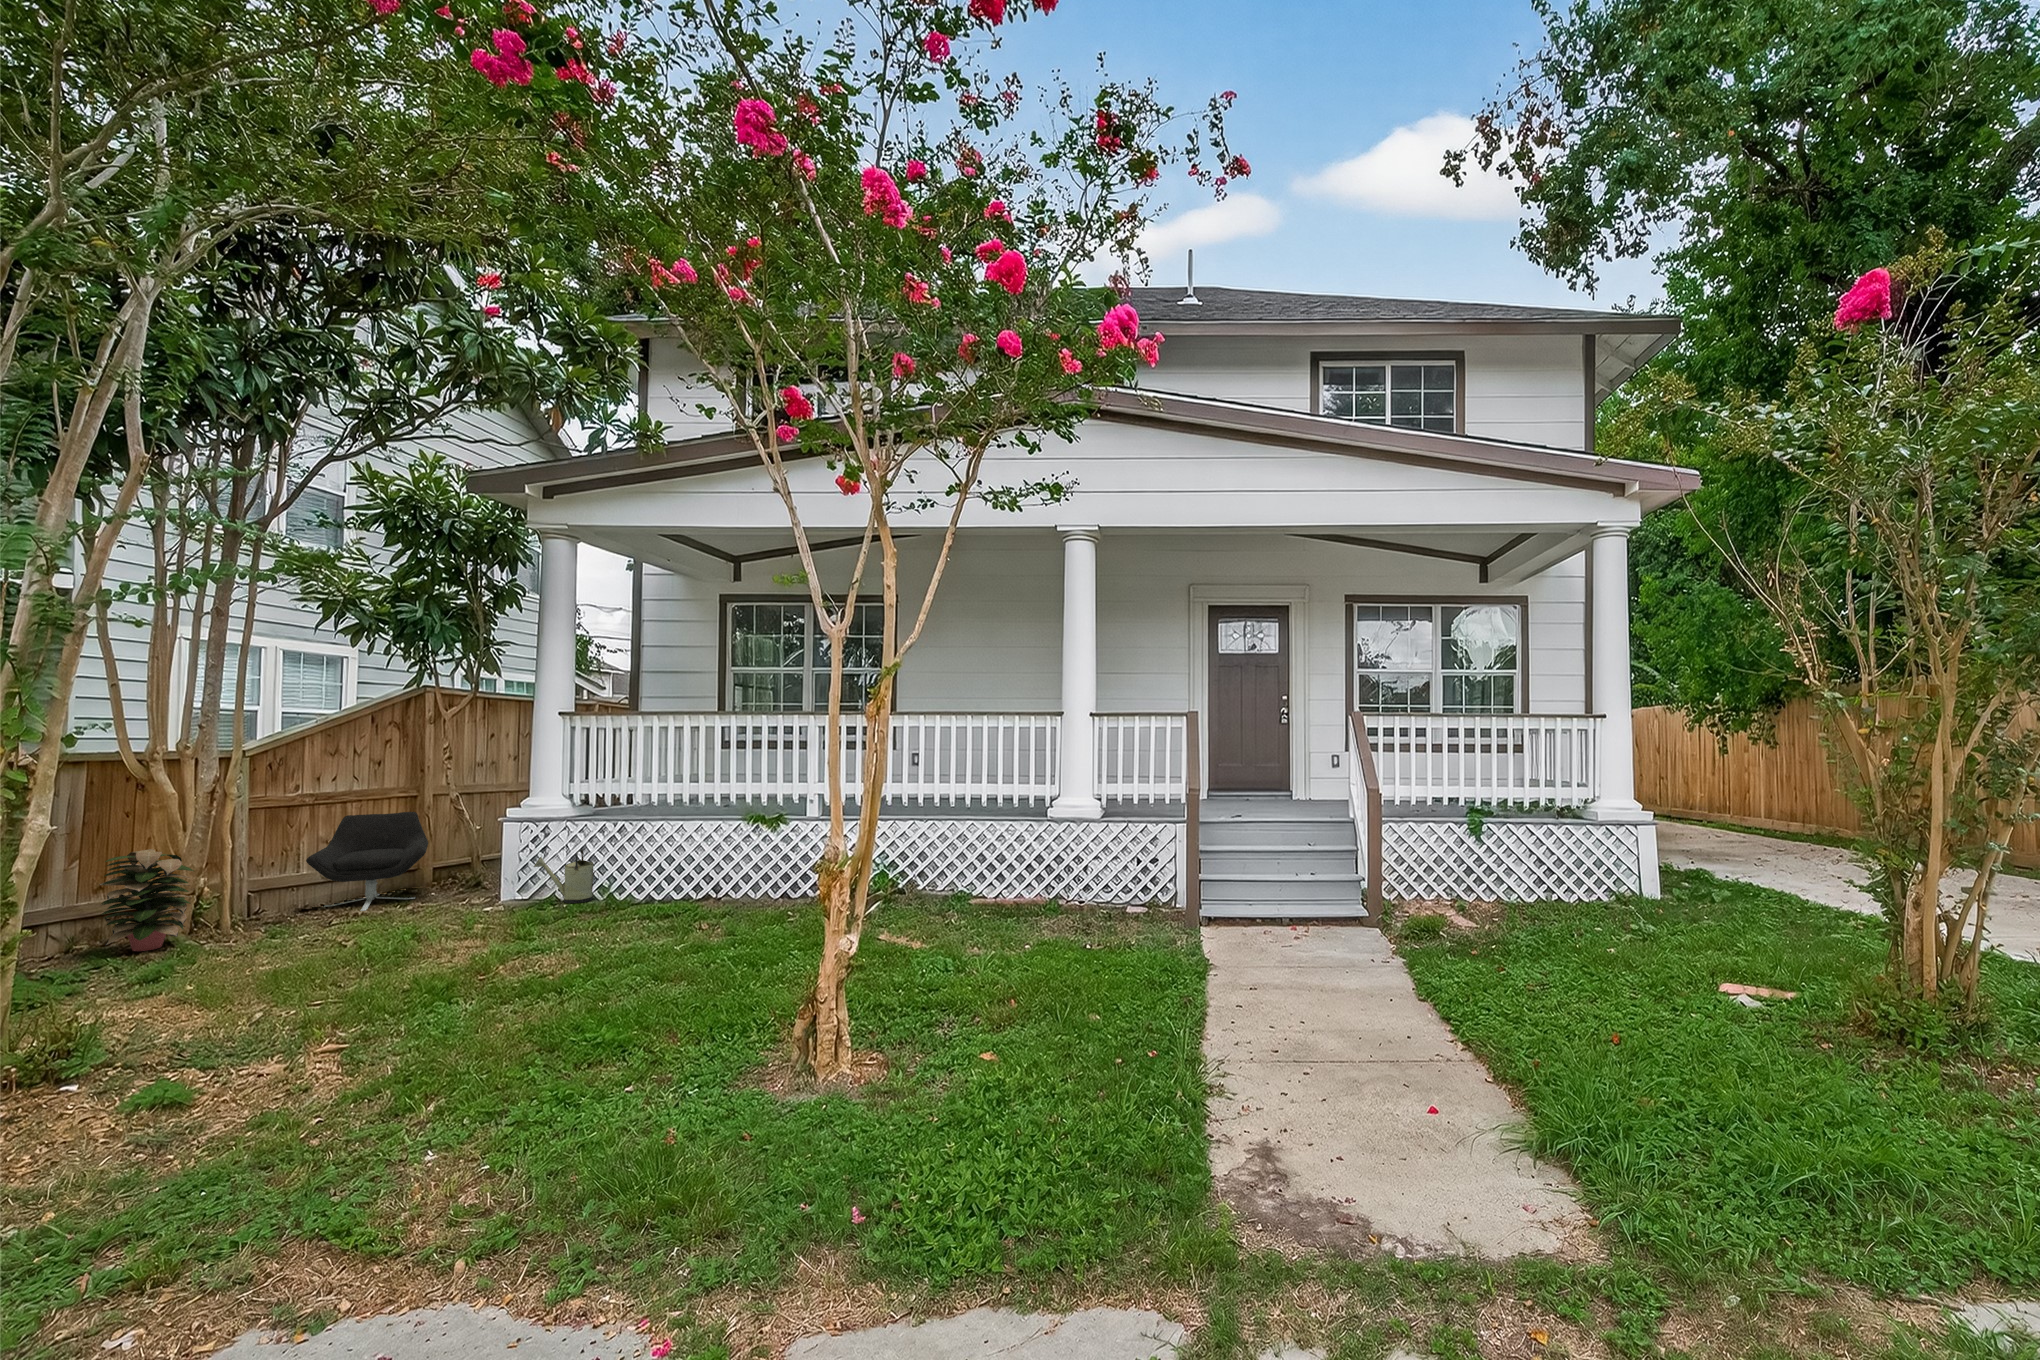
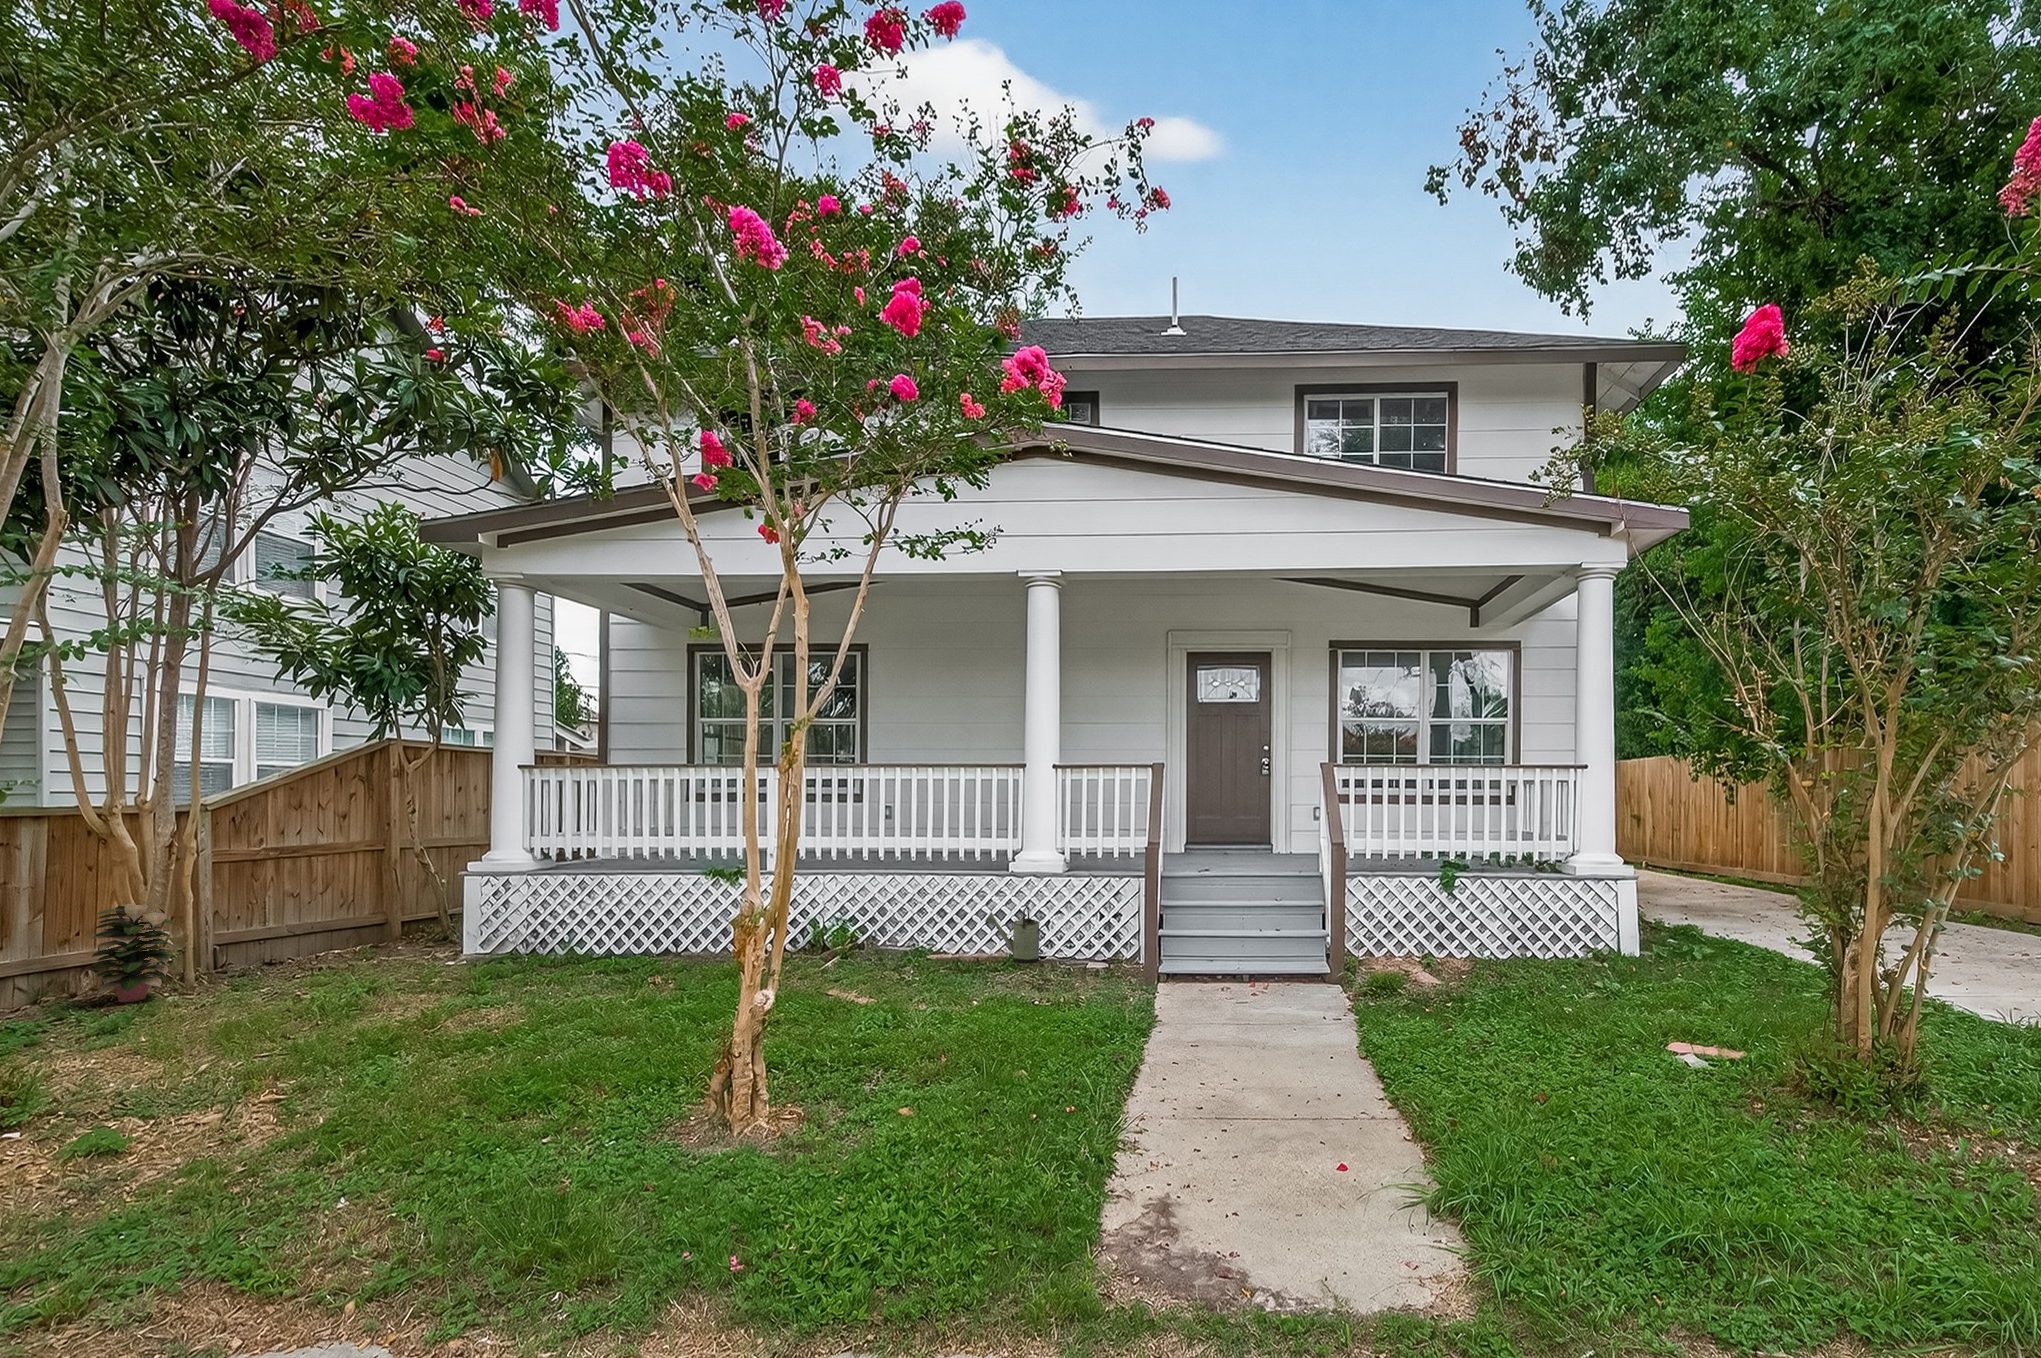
lounge chair: present [306,812,428,911] -> none [275,866,390,965]
watering can: present [534,849,599,903] -> present [985,907,1045,963]

